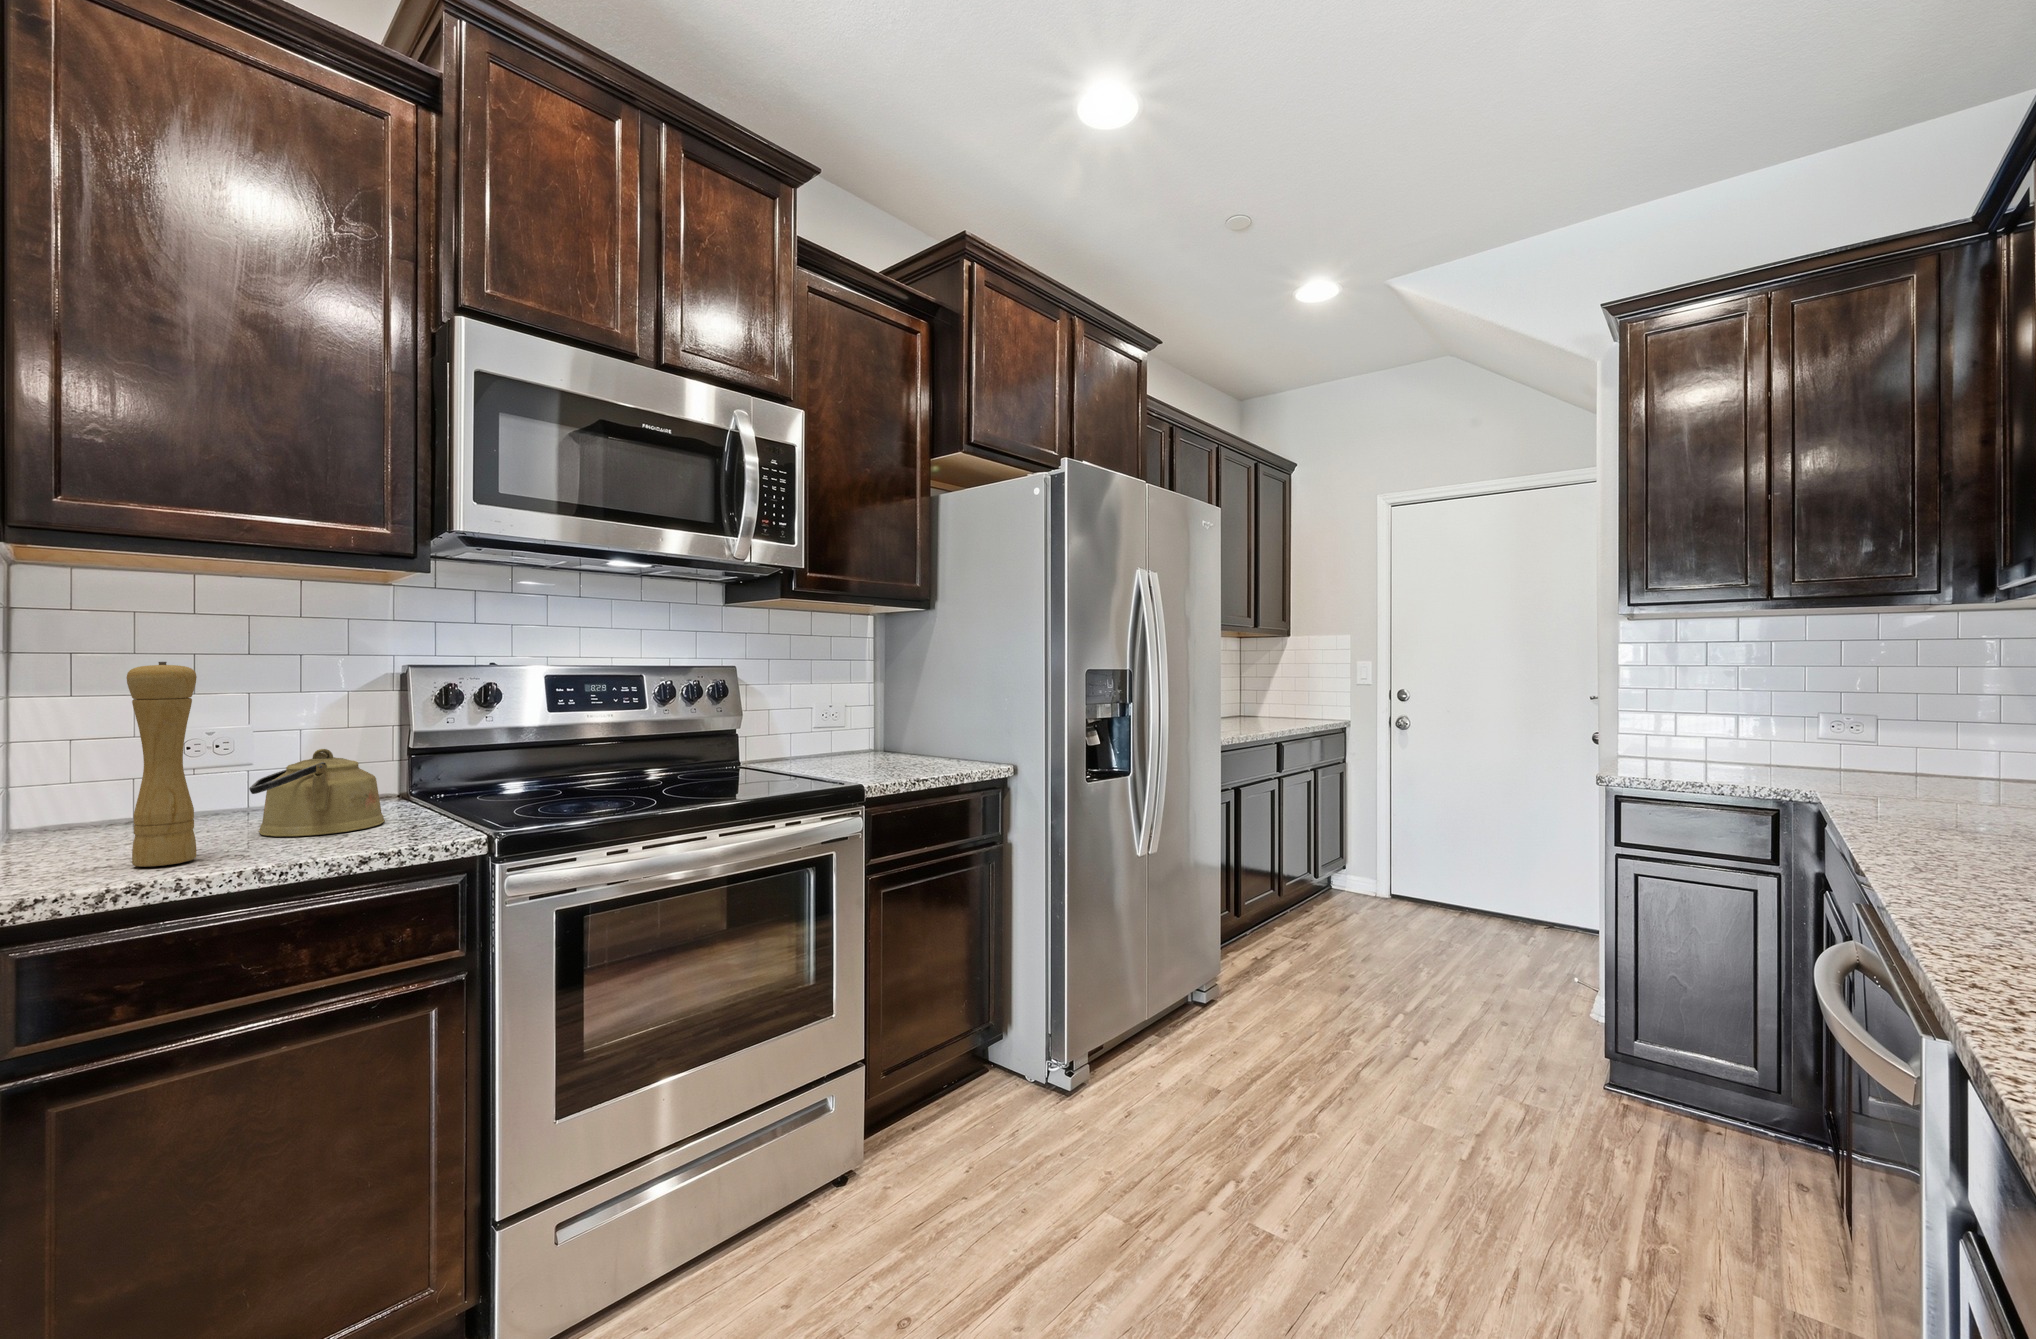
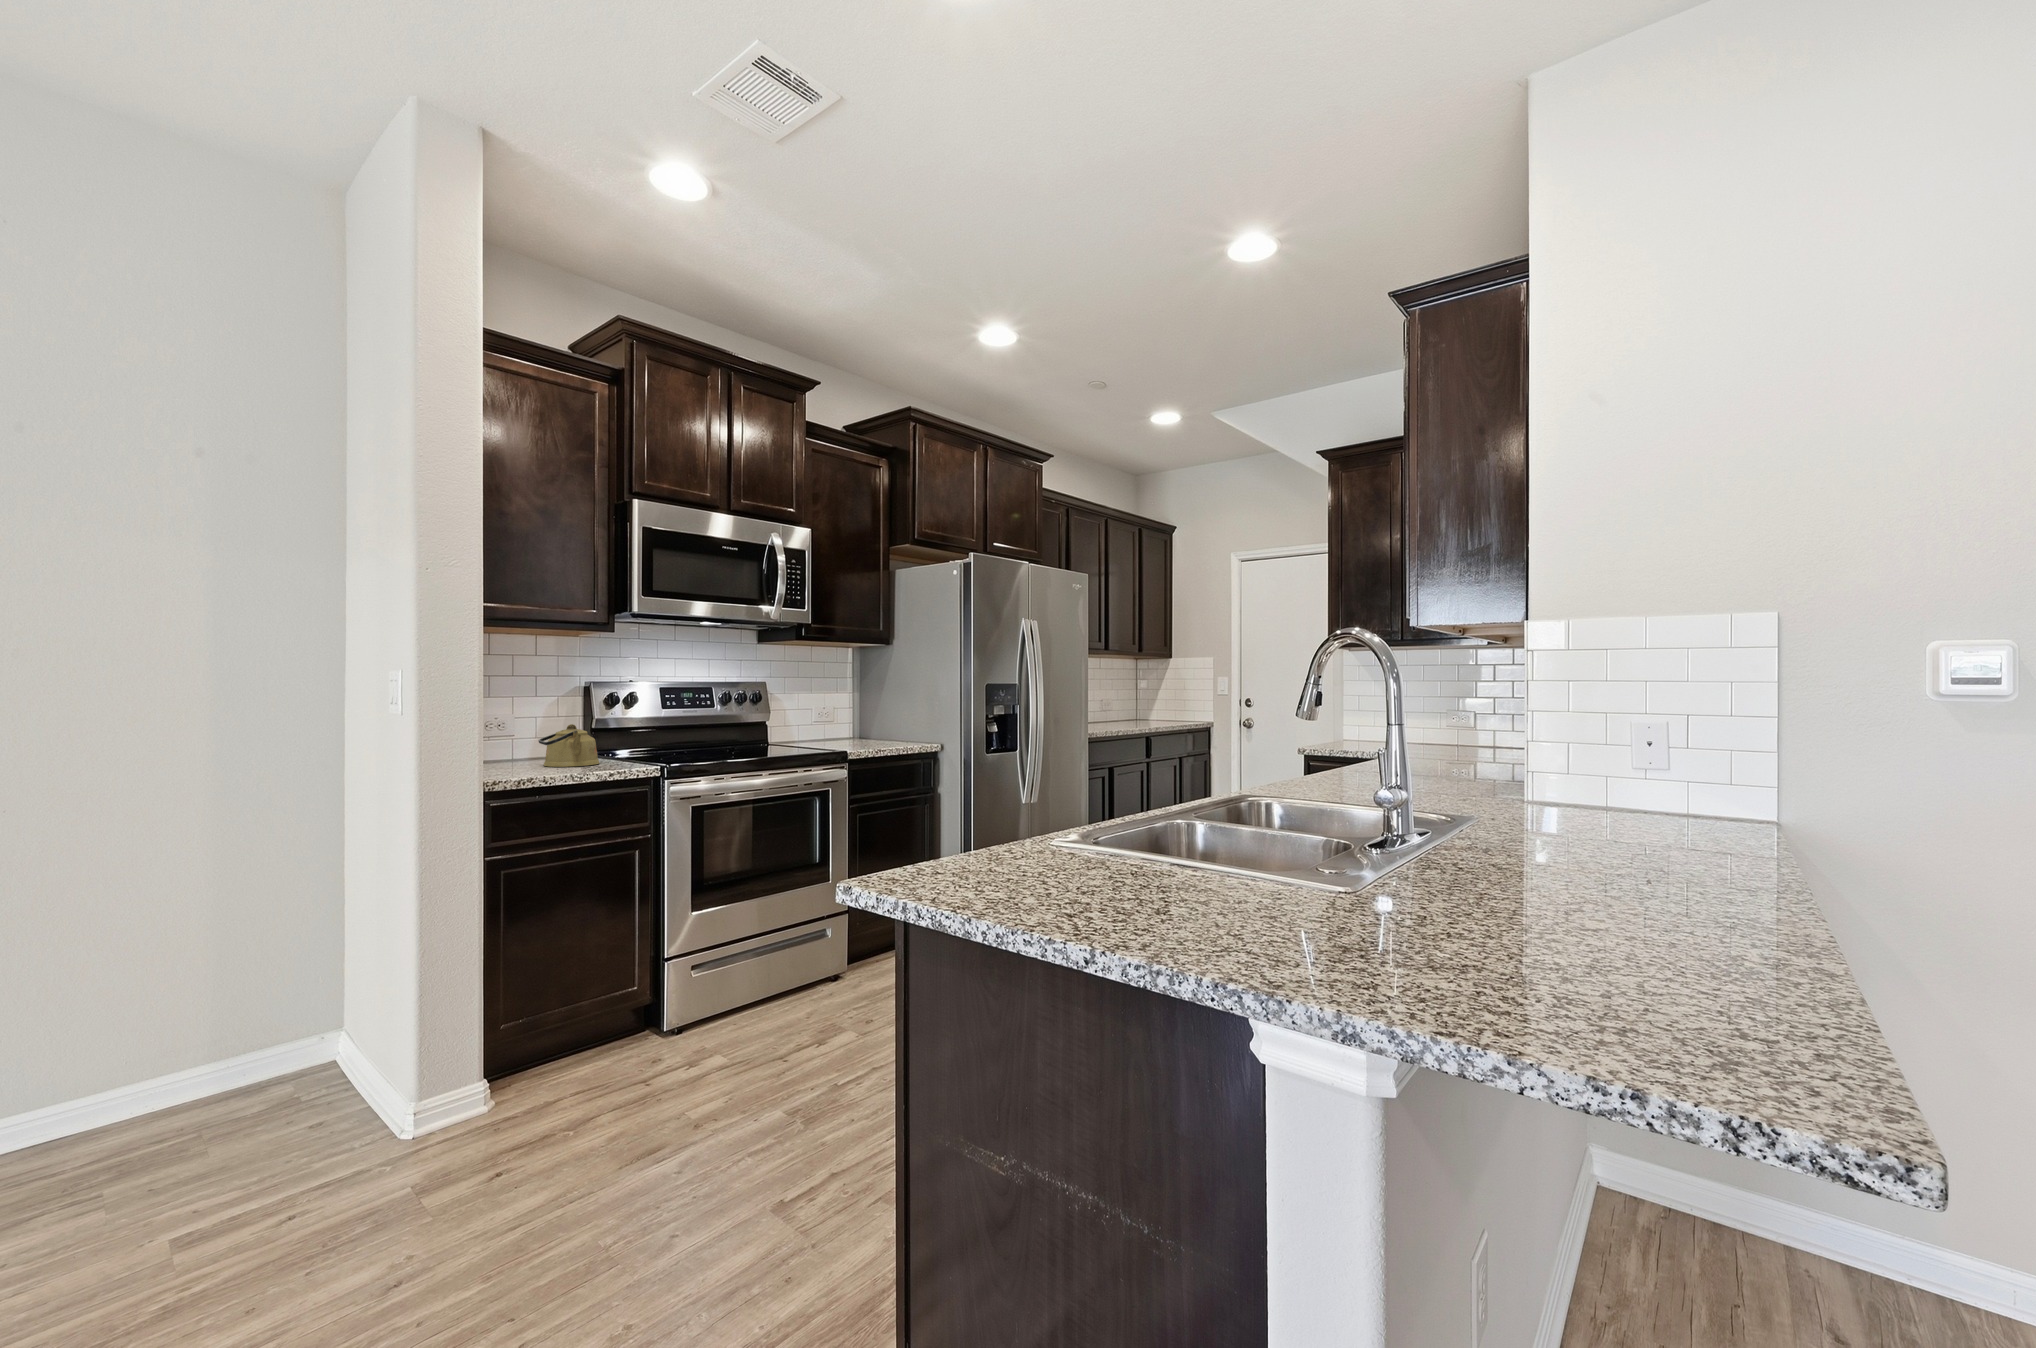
pepper mill: present [127,662,197,867] -> none [513,680,539,773]

